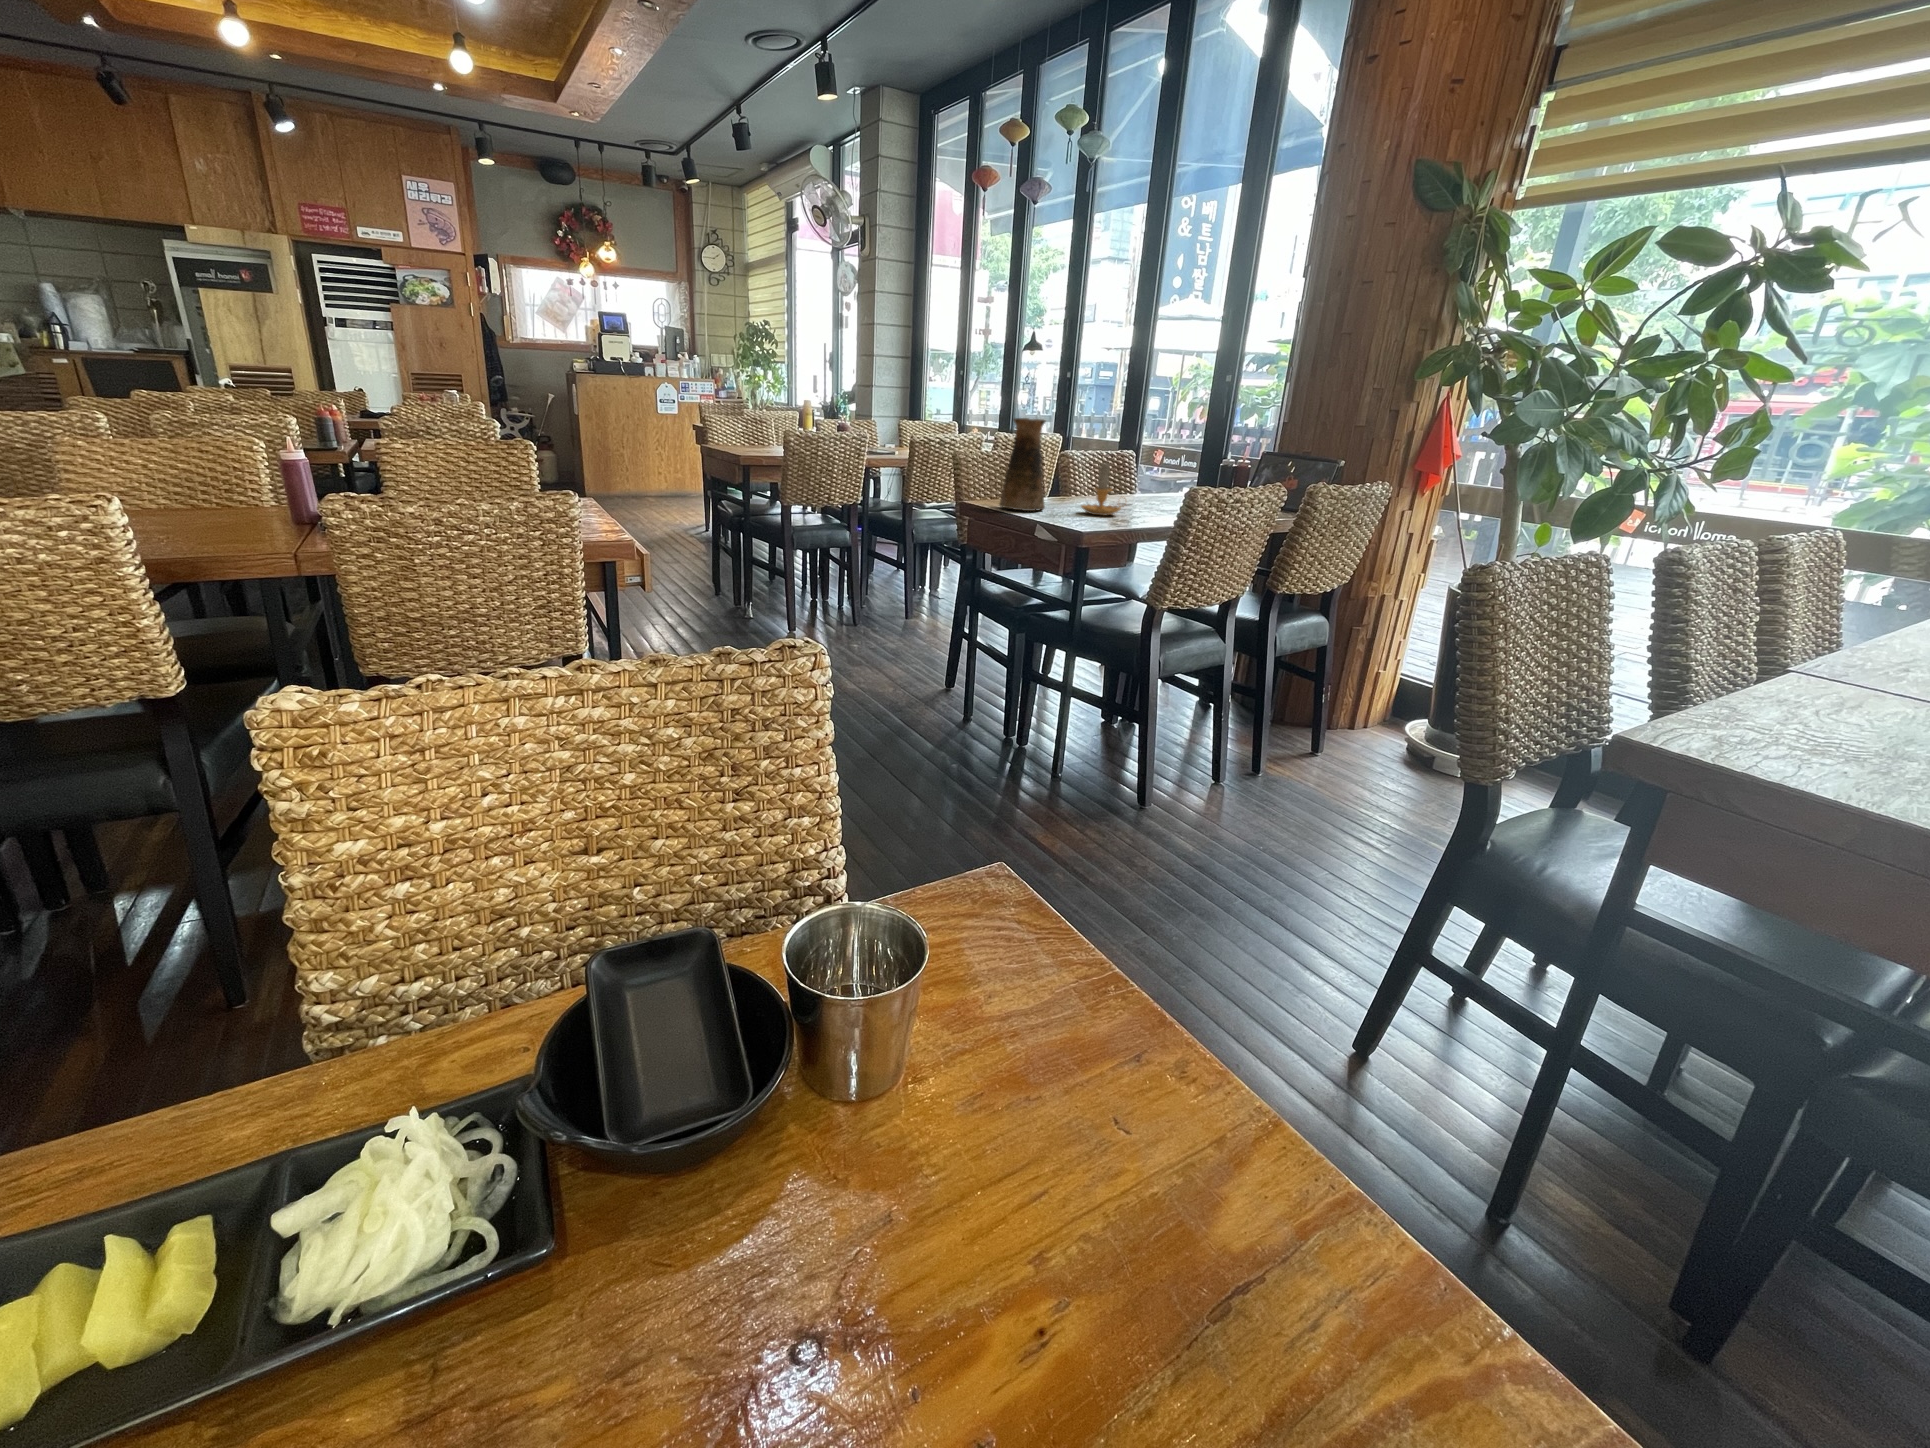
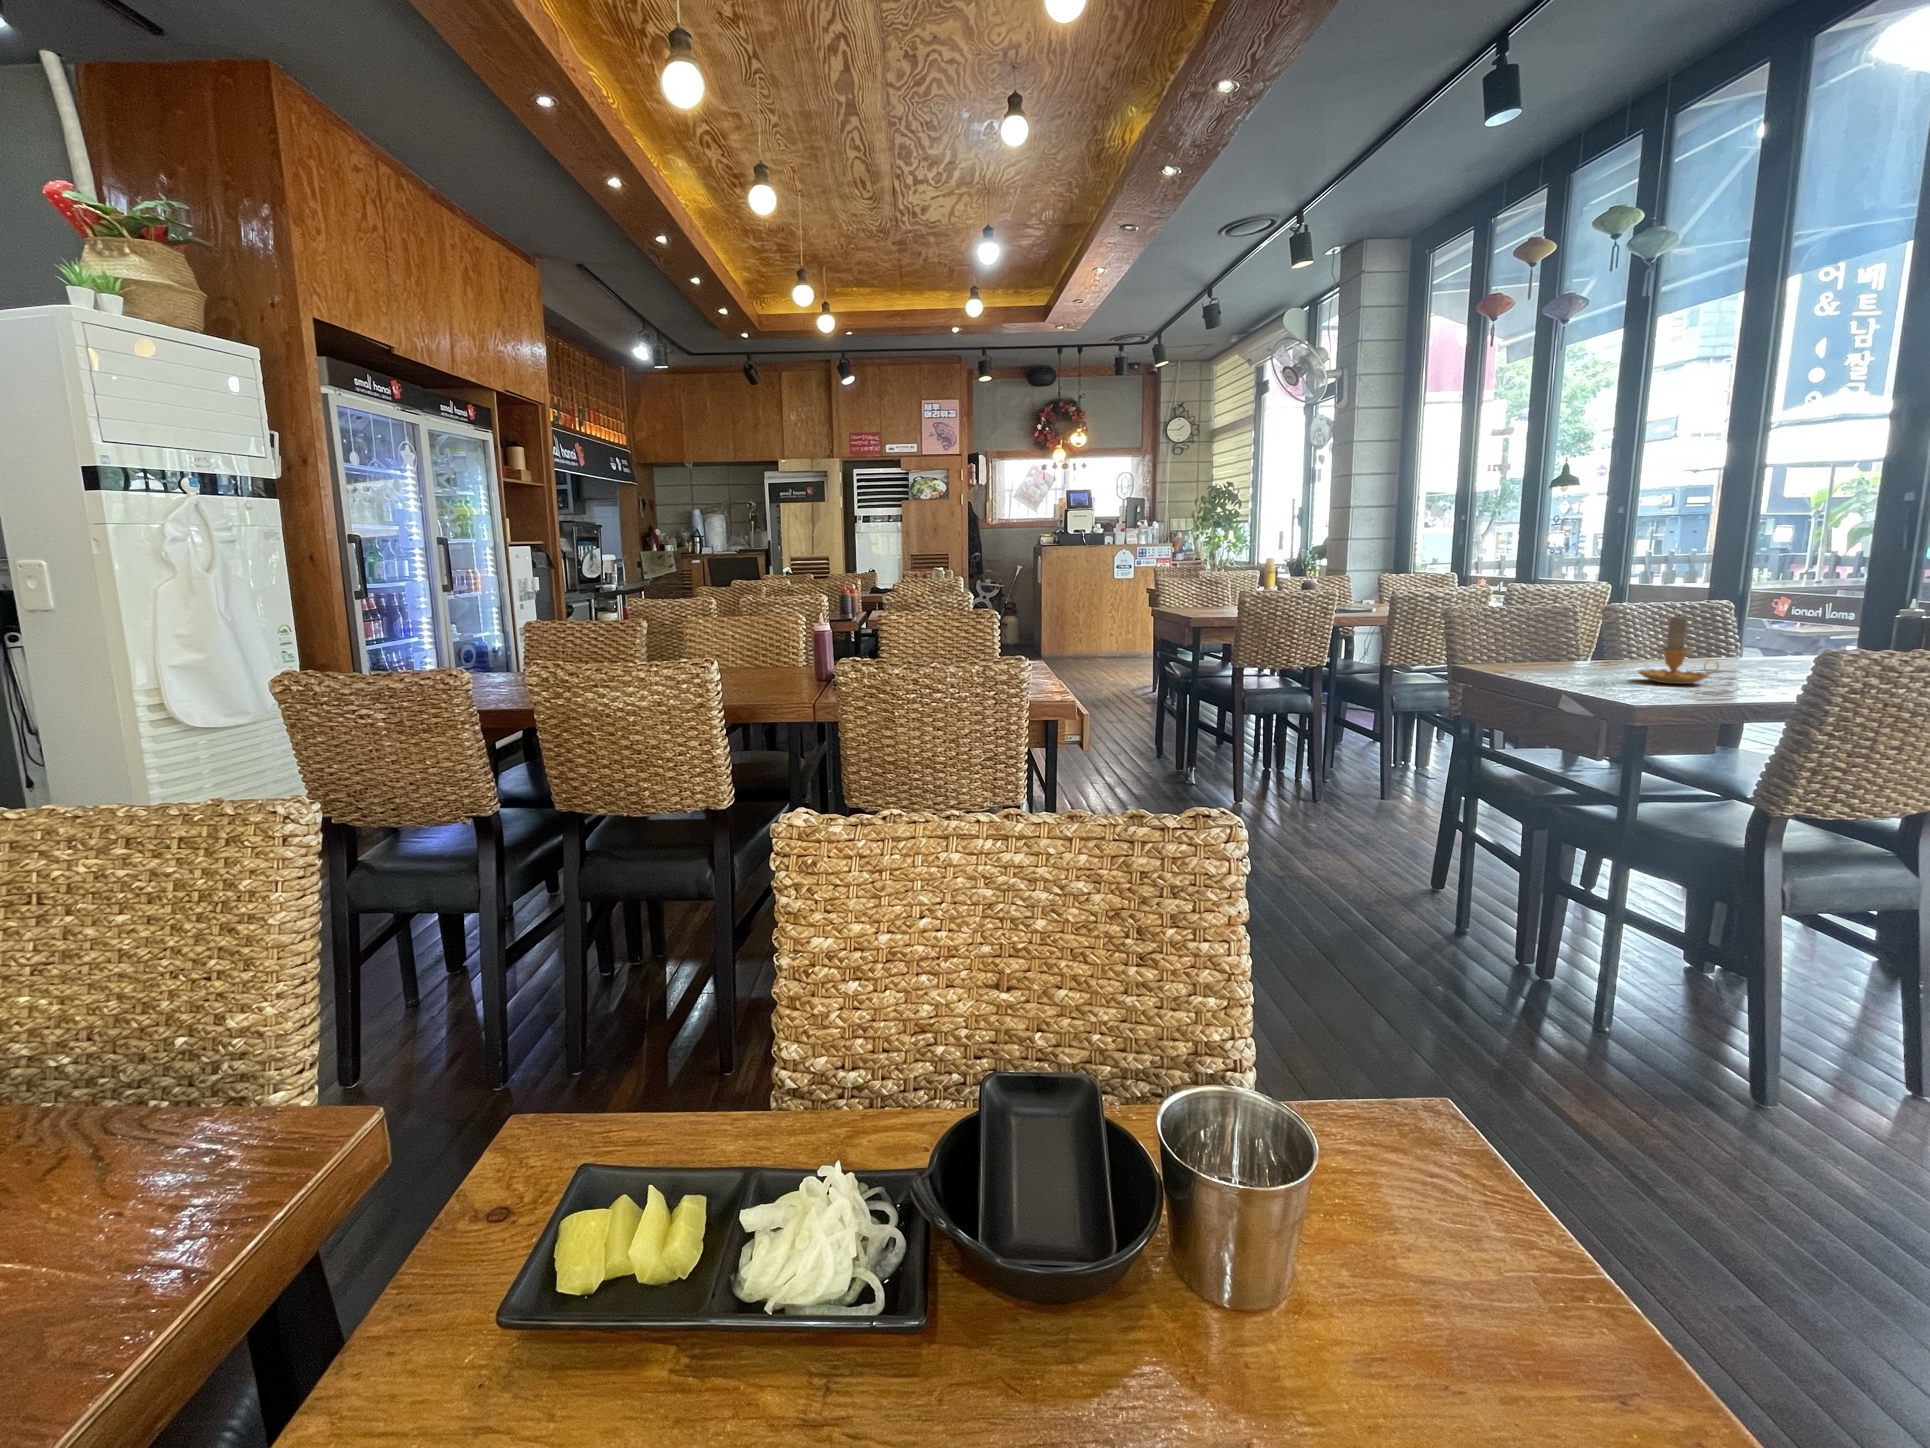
pitcher: present [999,418,1046,511] -> none [1507,566,1579,677]

